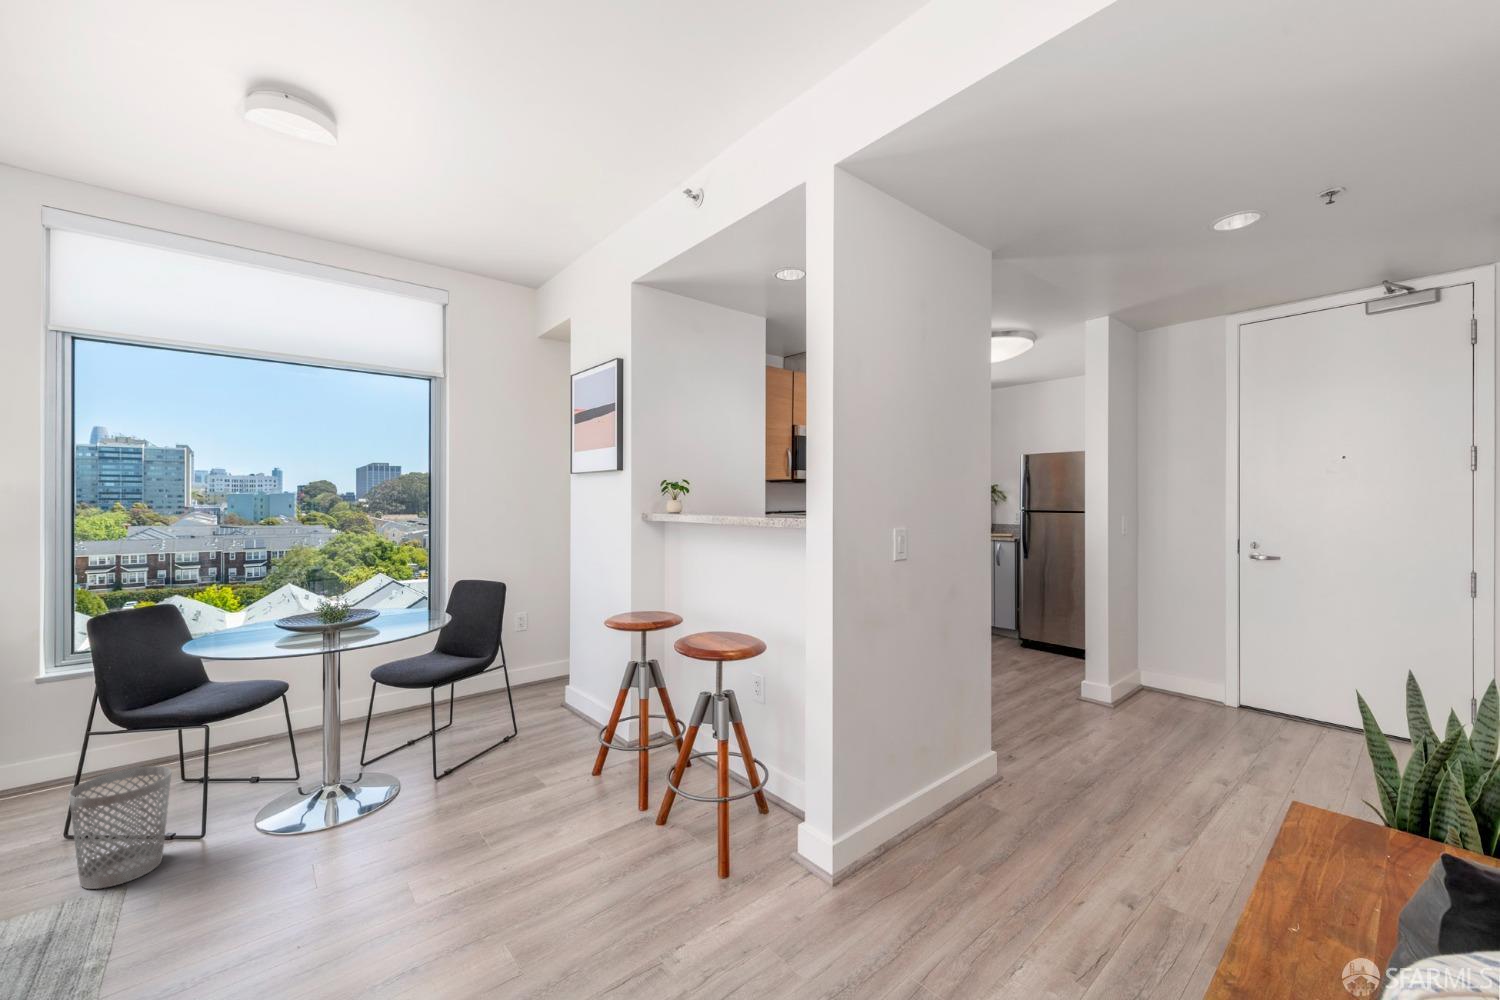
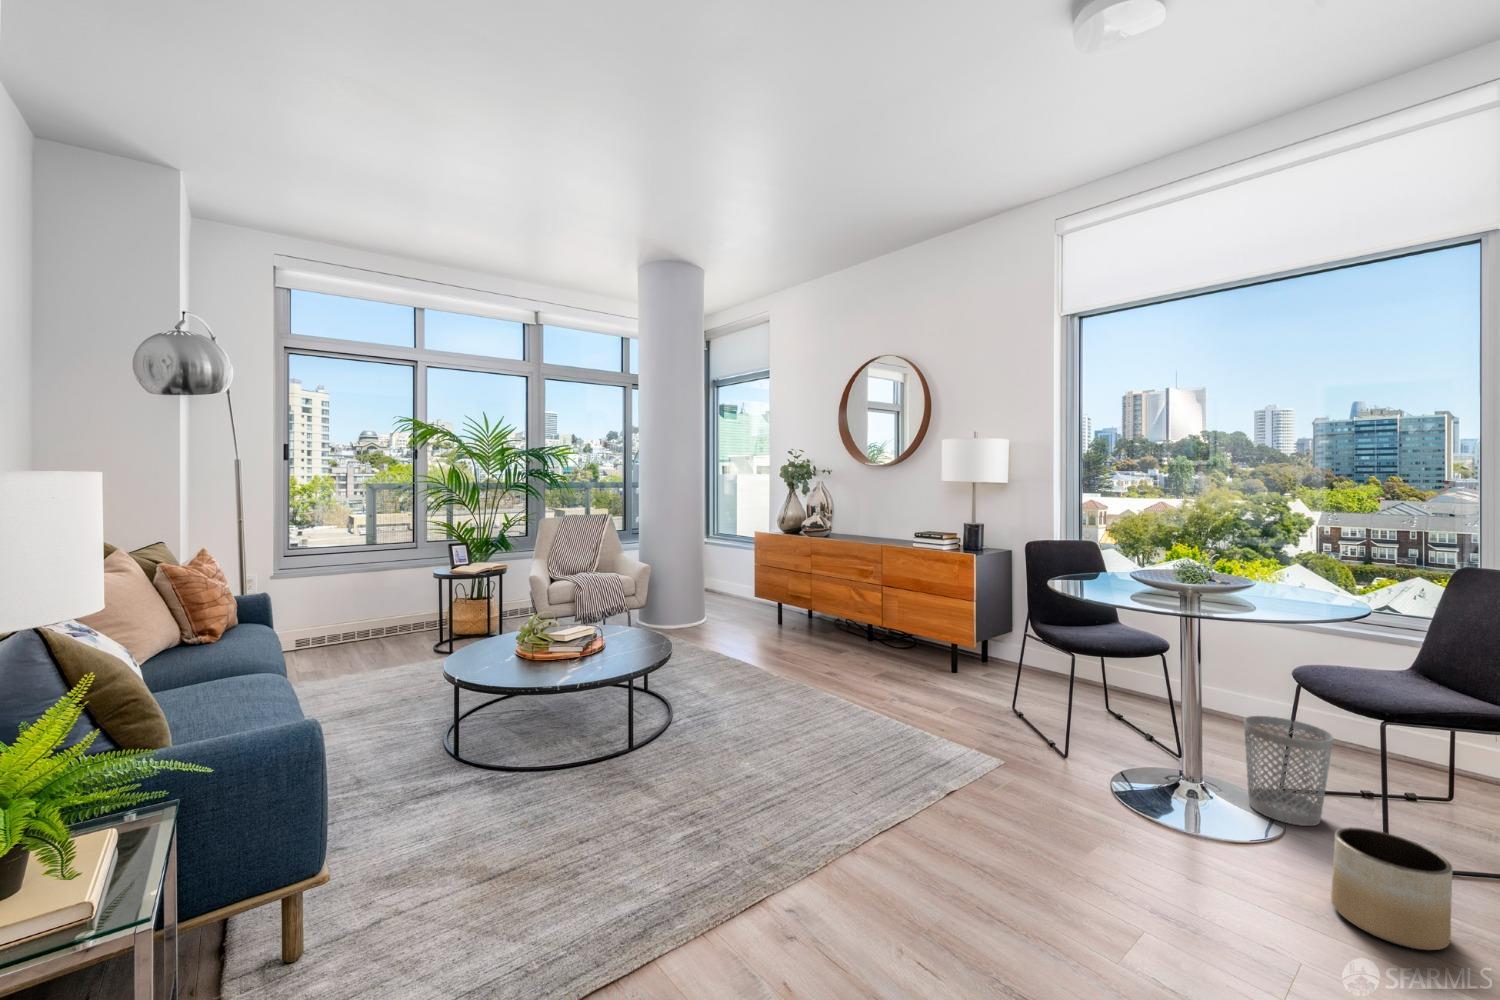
planter: none [233,815,321,915] -> present [1331,827,1453,950]

